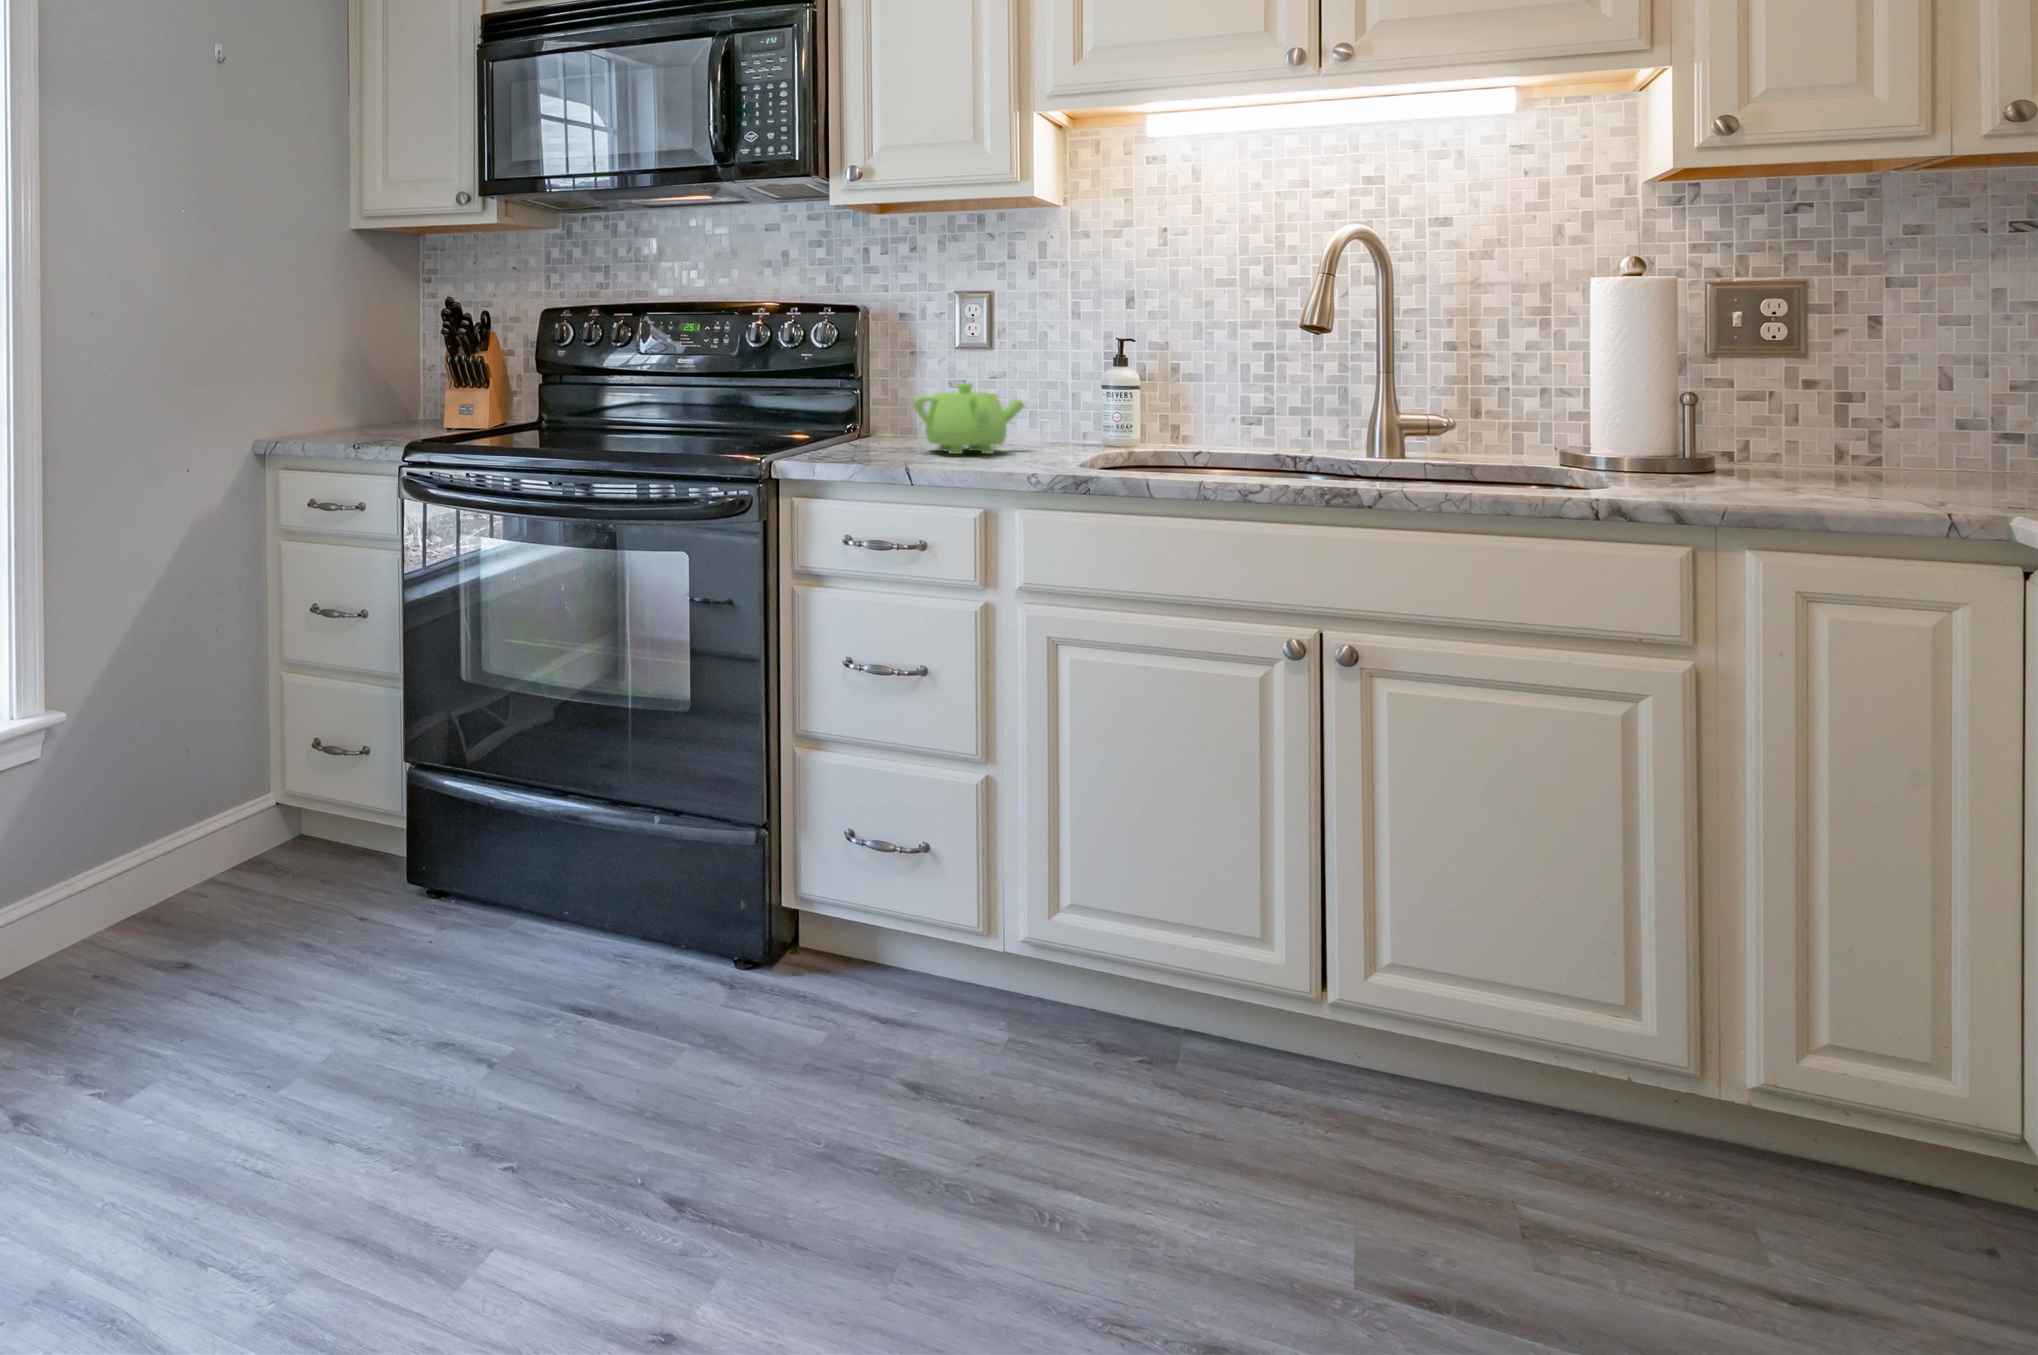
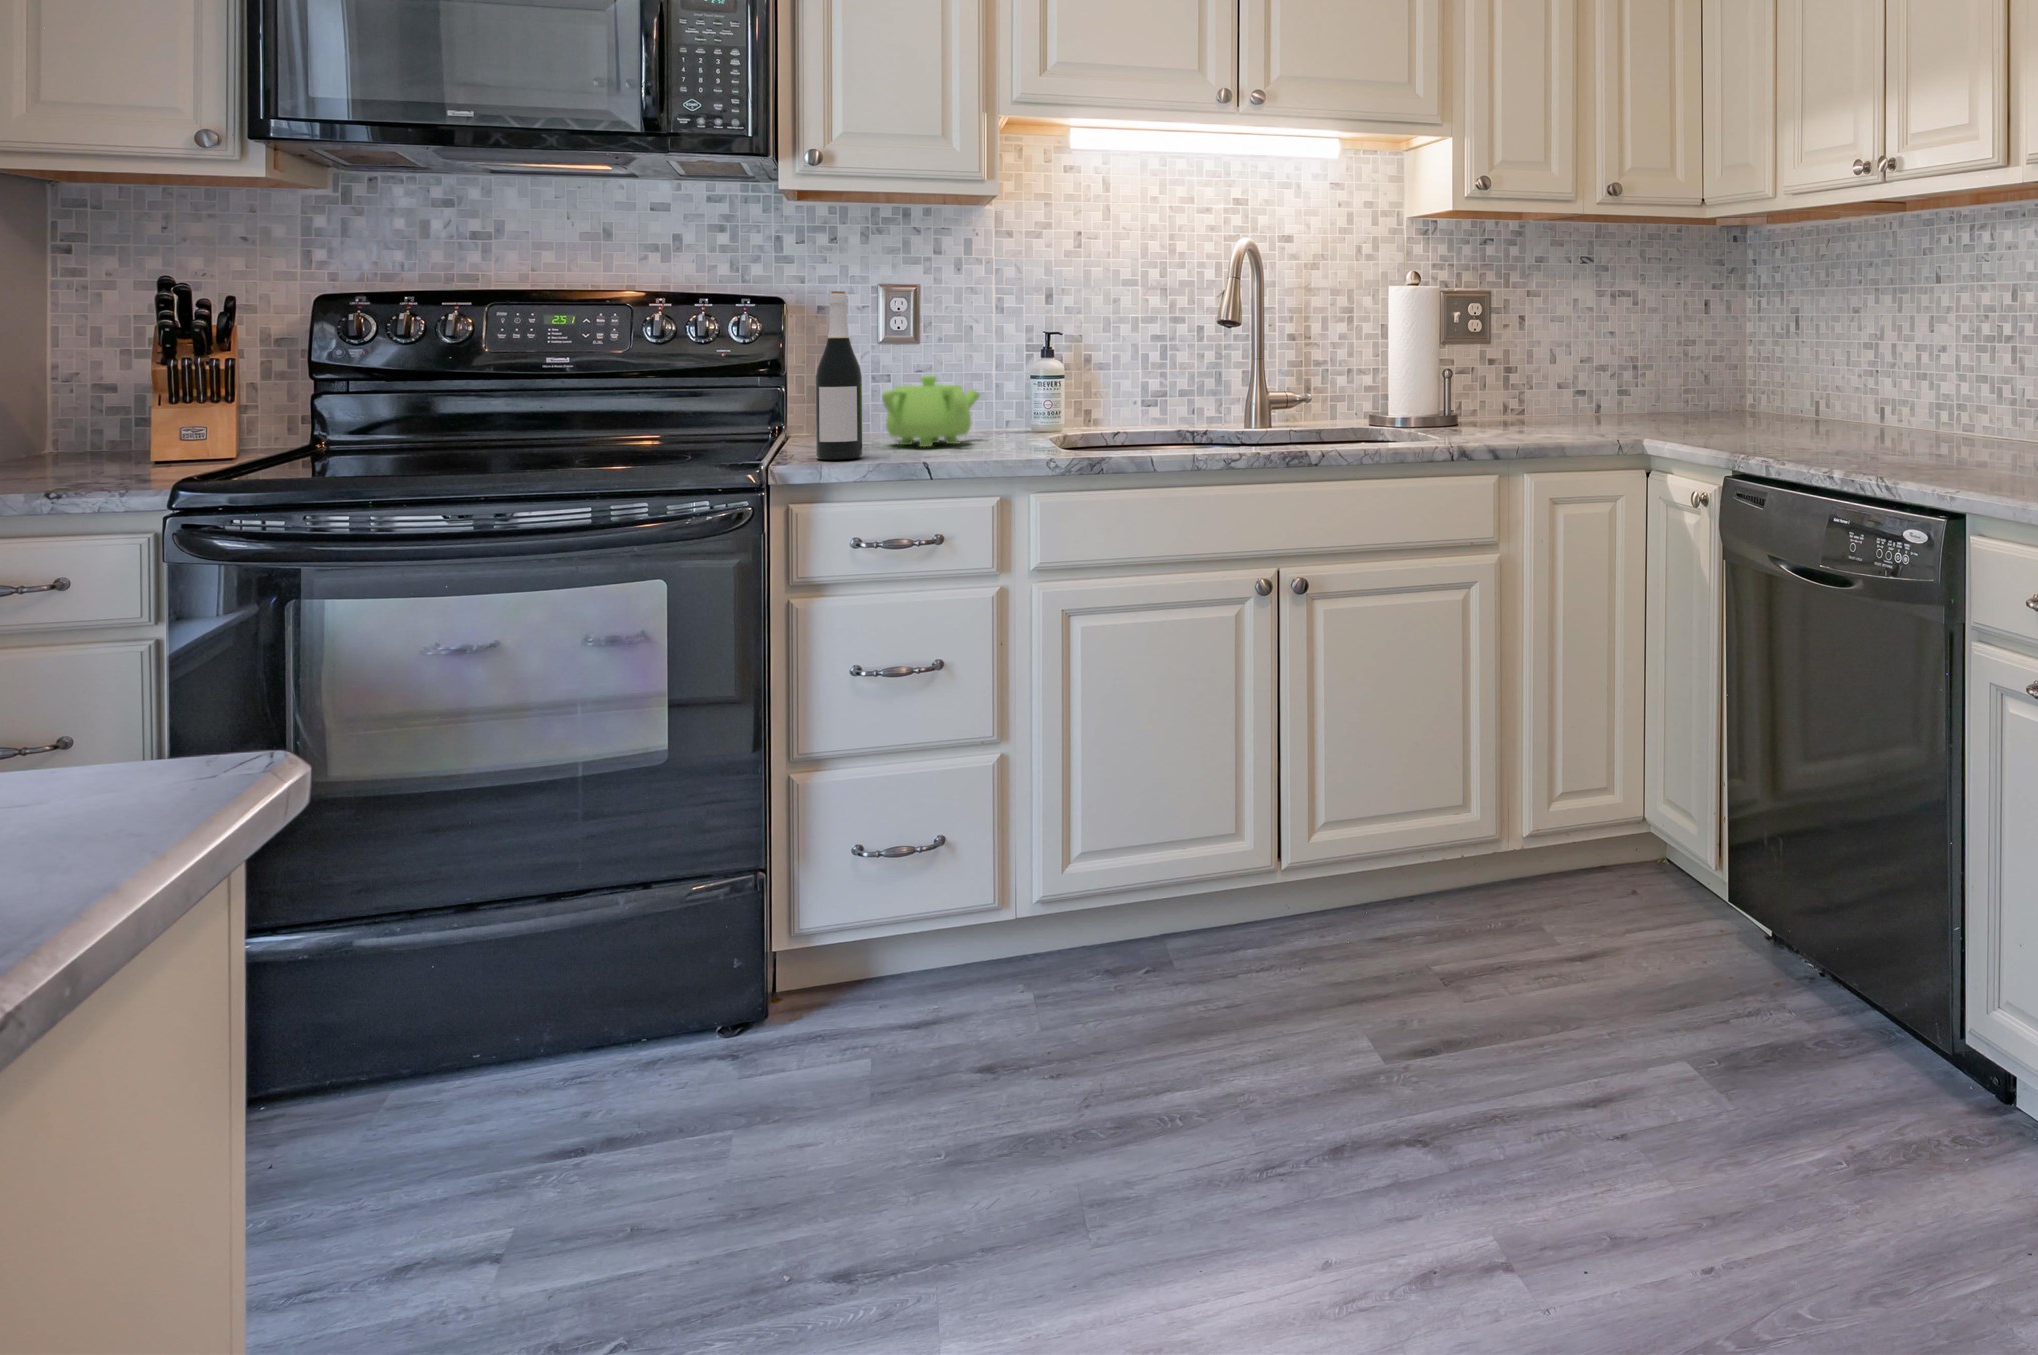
wine bottle: none [835,301,878,461] -> present [816,291,862,460]

